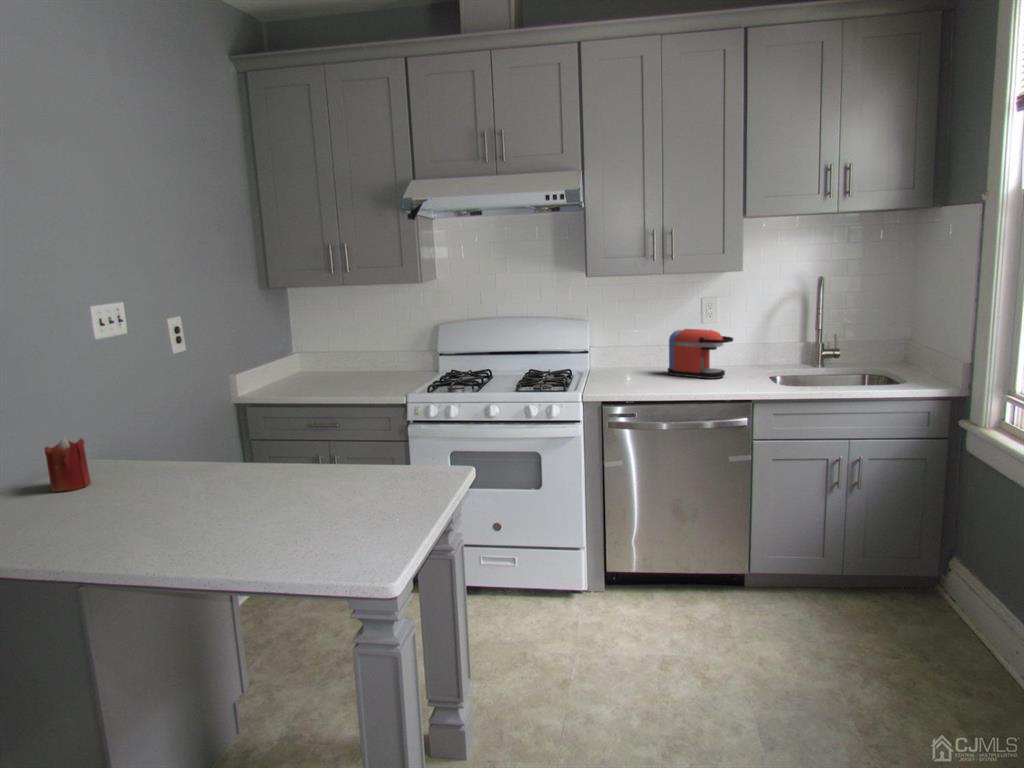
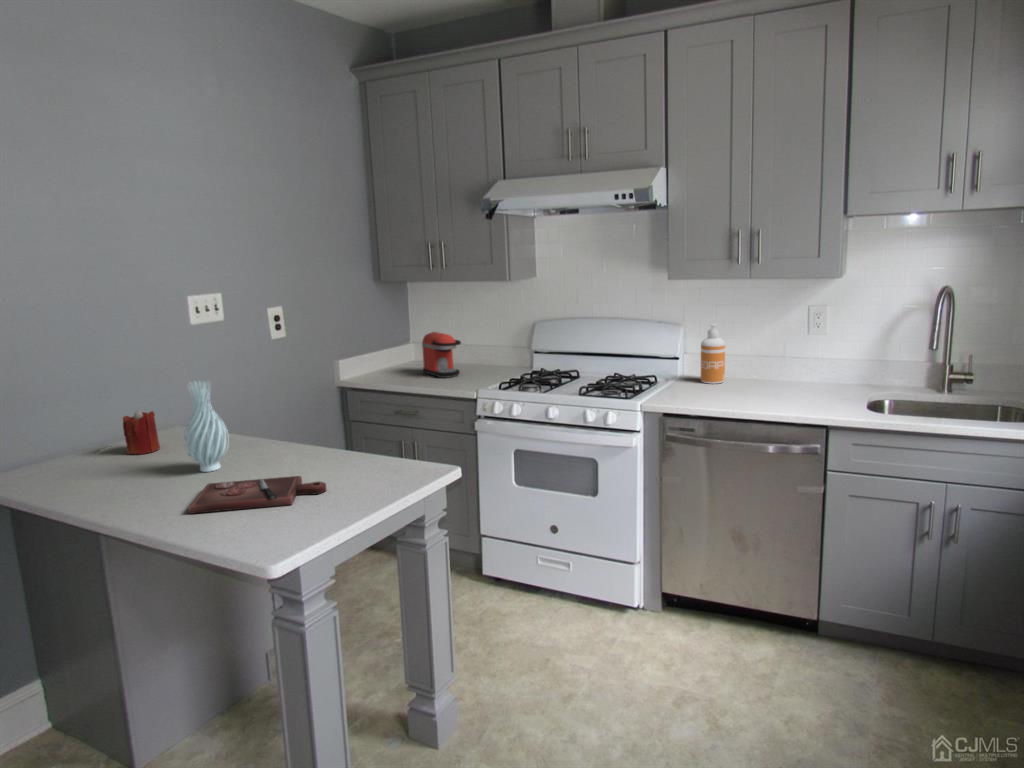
soap dispenser: none [614,318,636,373] -> present [701,324,725,384]
coffee maker: present [667,329,733,379] -> present [422,332,461,378]
vase: none [156,392,209,499] -> present [183,383,229,472]
cutting board: none [212,488,357,540] -> present [189,476,326,514]

